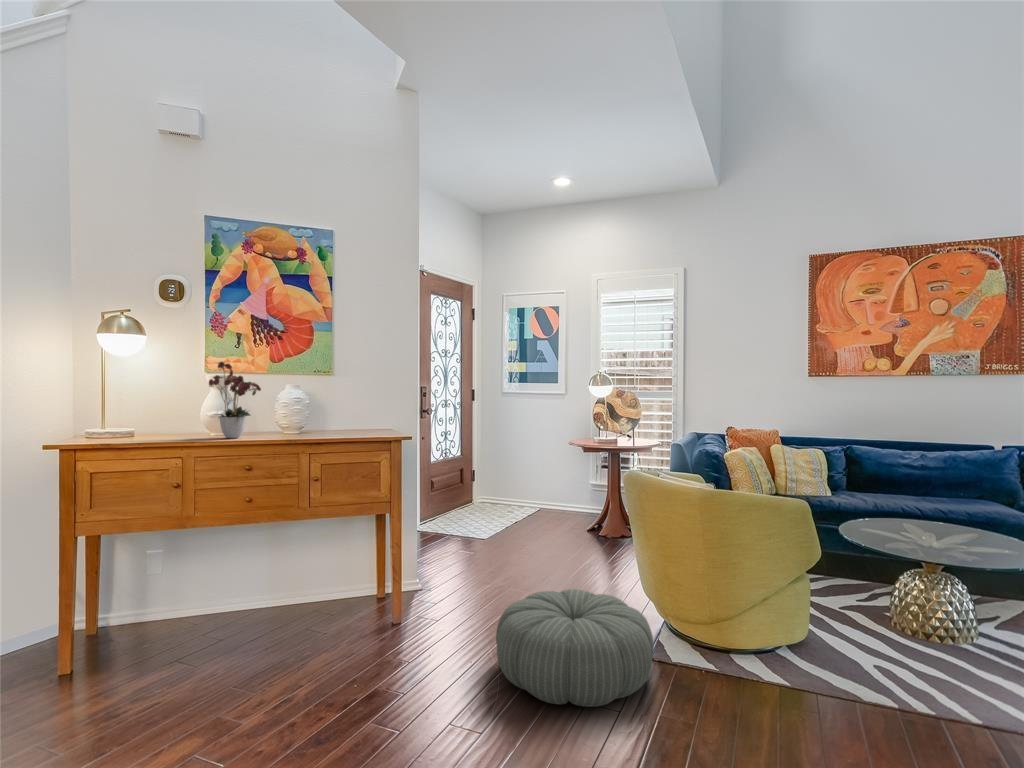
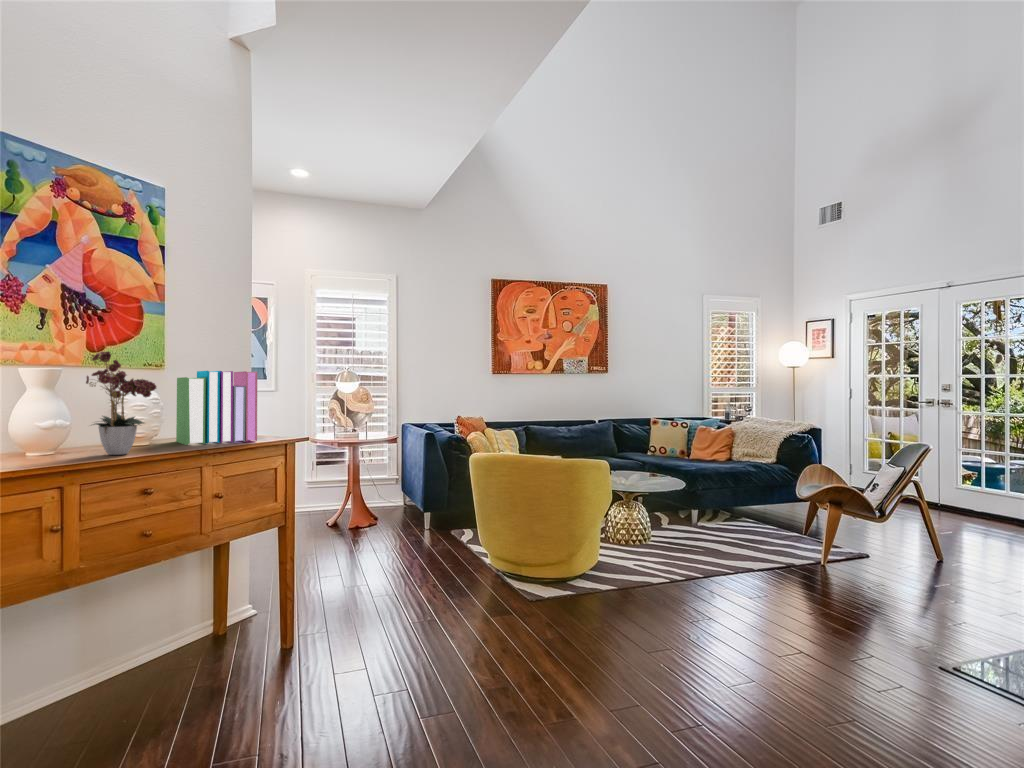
books: none [303,375,369,436] -> present [176,371,257,445]
pouf: present [496,589,654,707] -> none [437,554,565,639]

